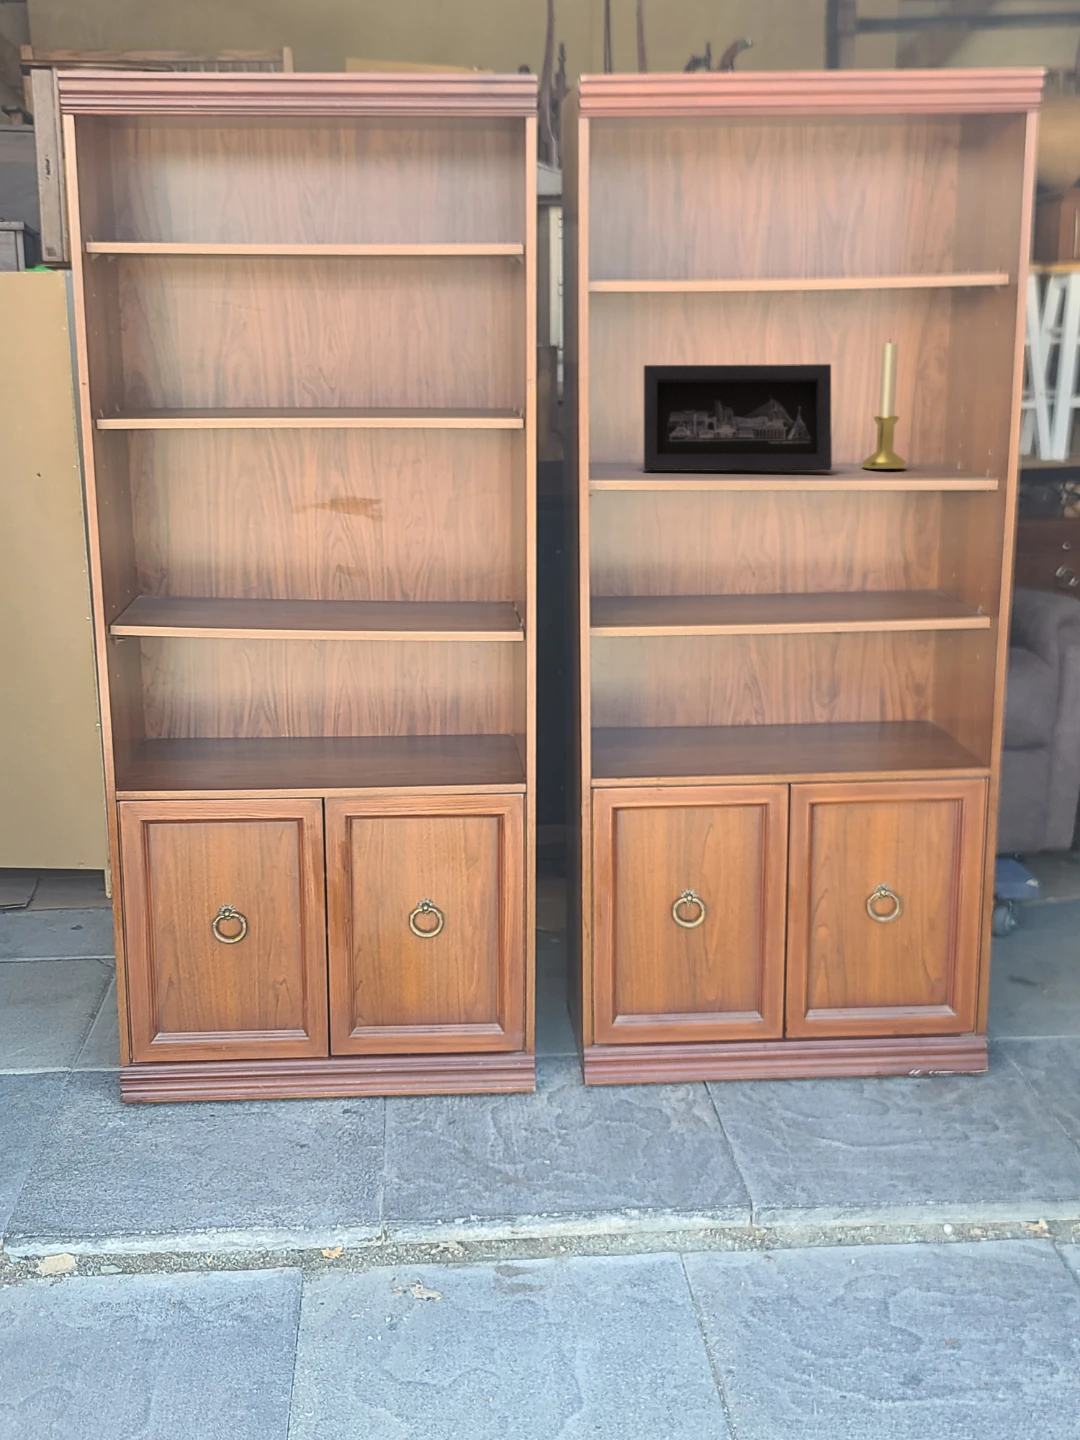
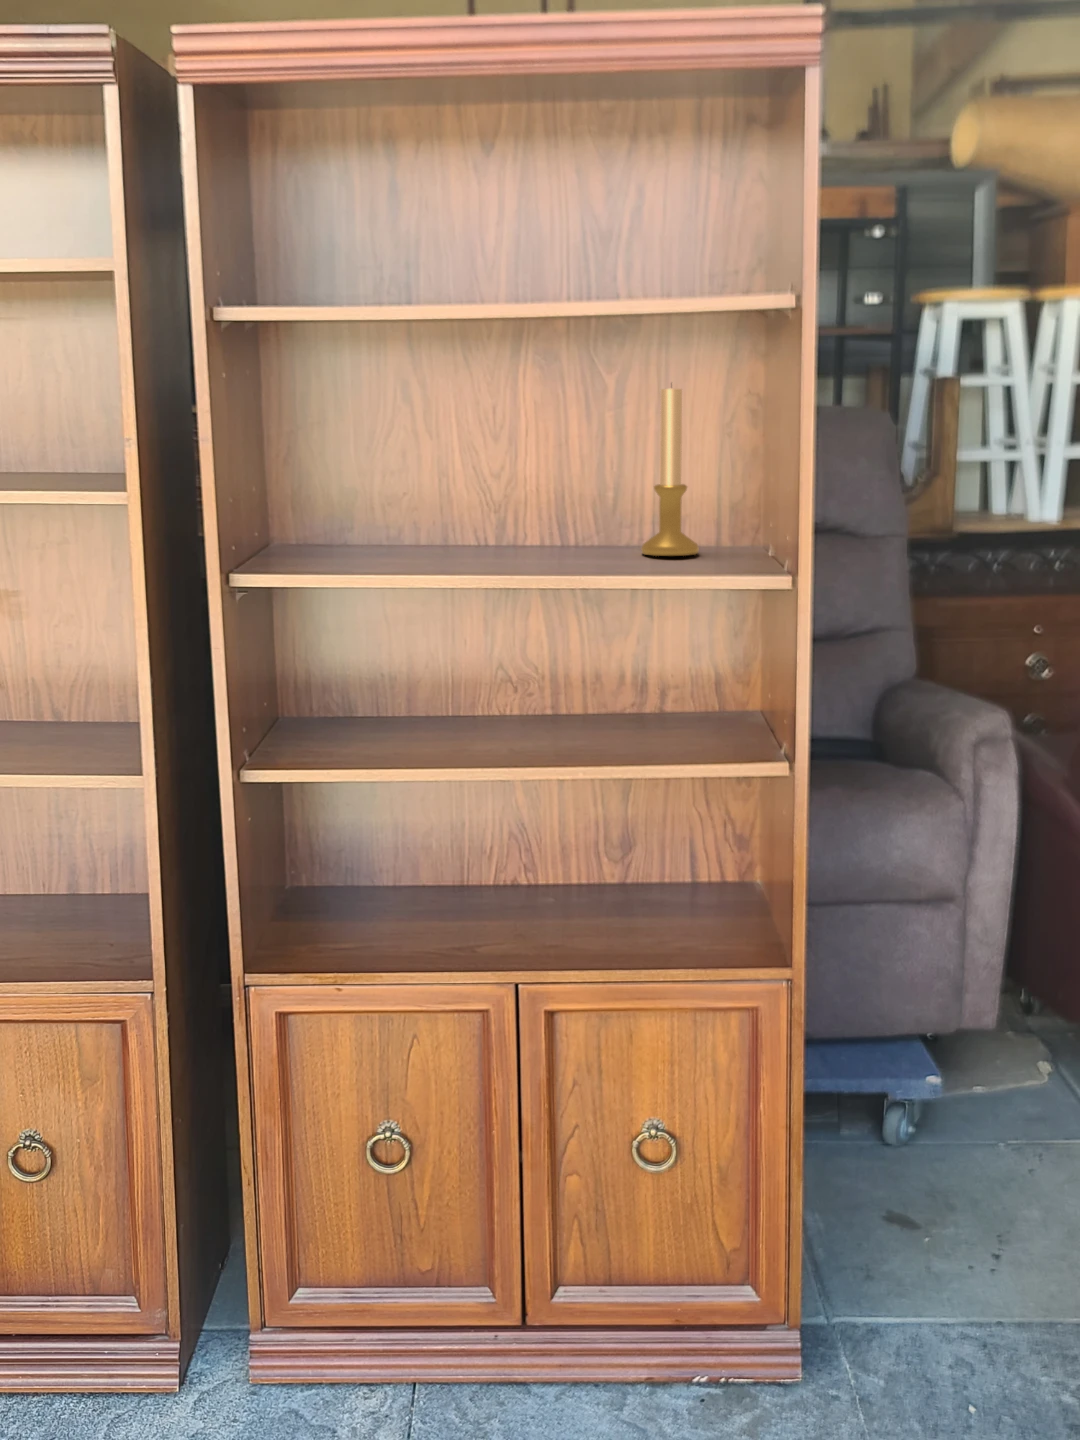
picture frame: present [644,364,832,471] -> none [336,417,586,558]

